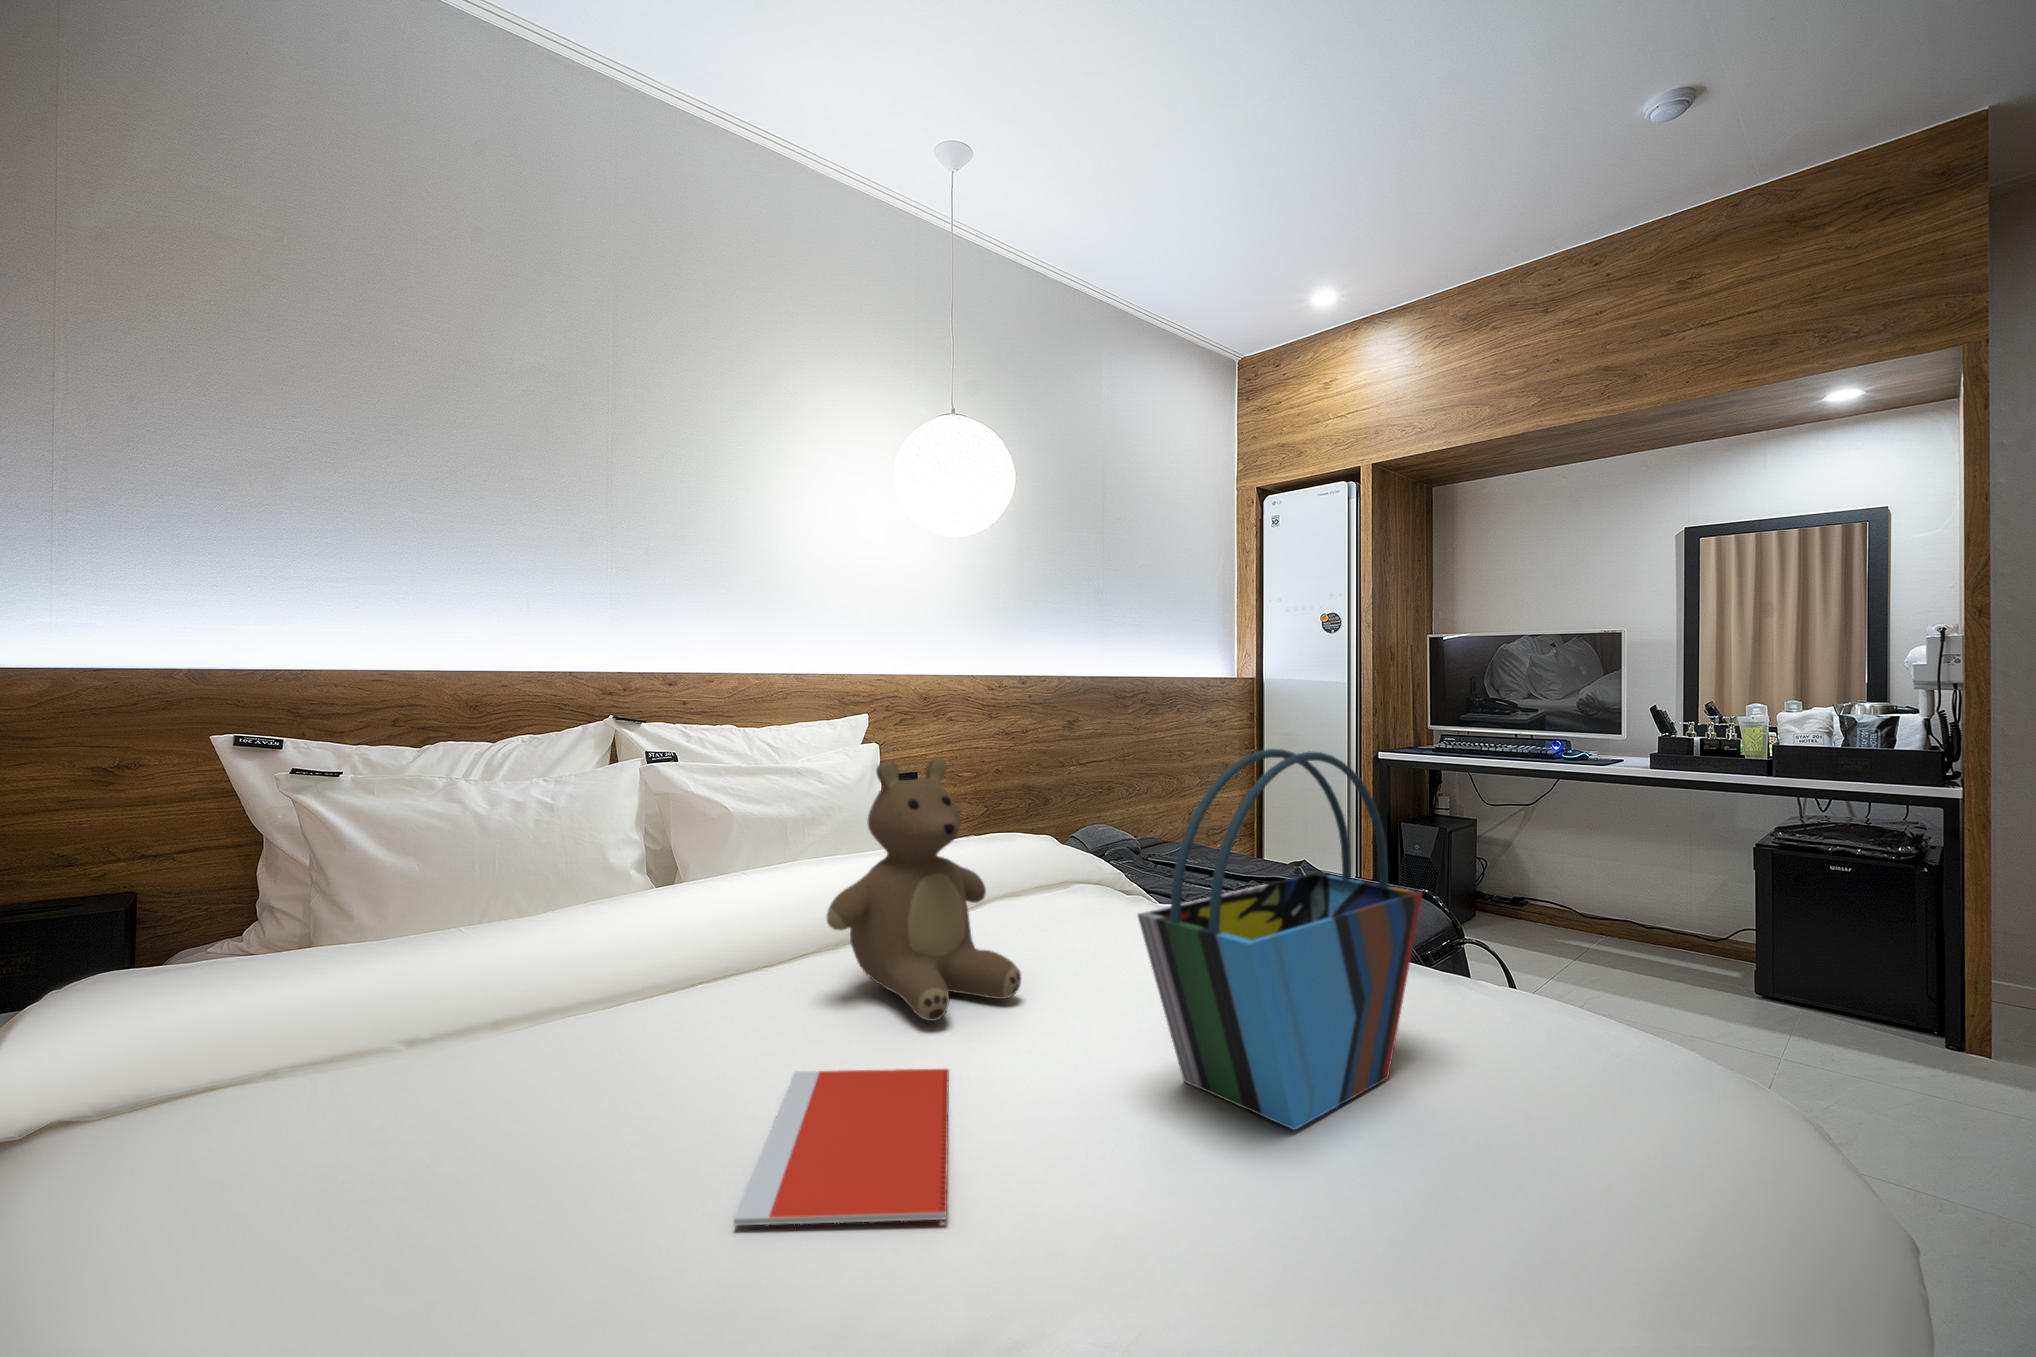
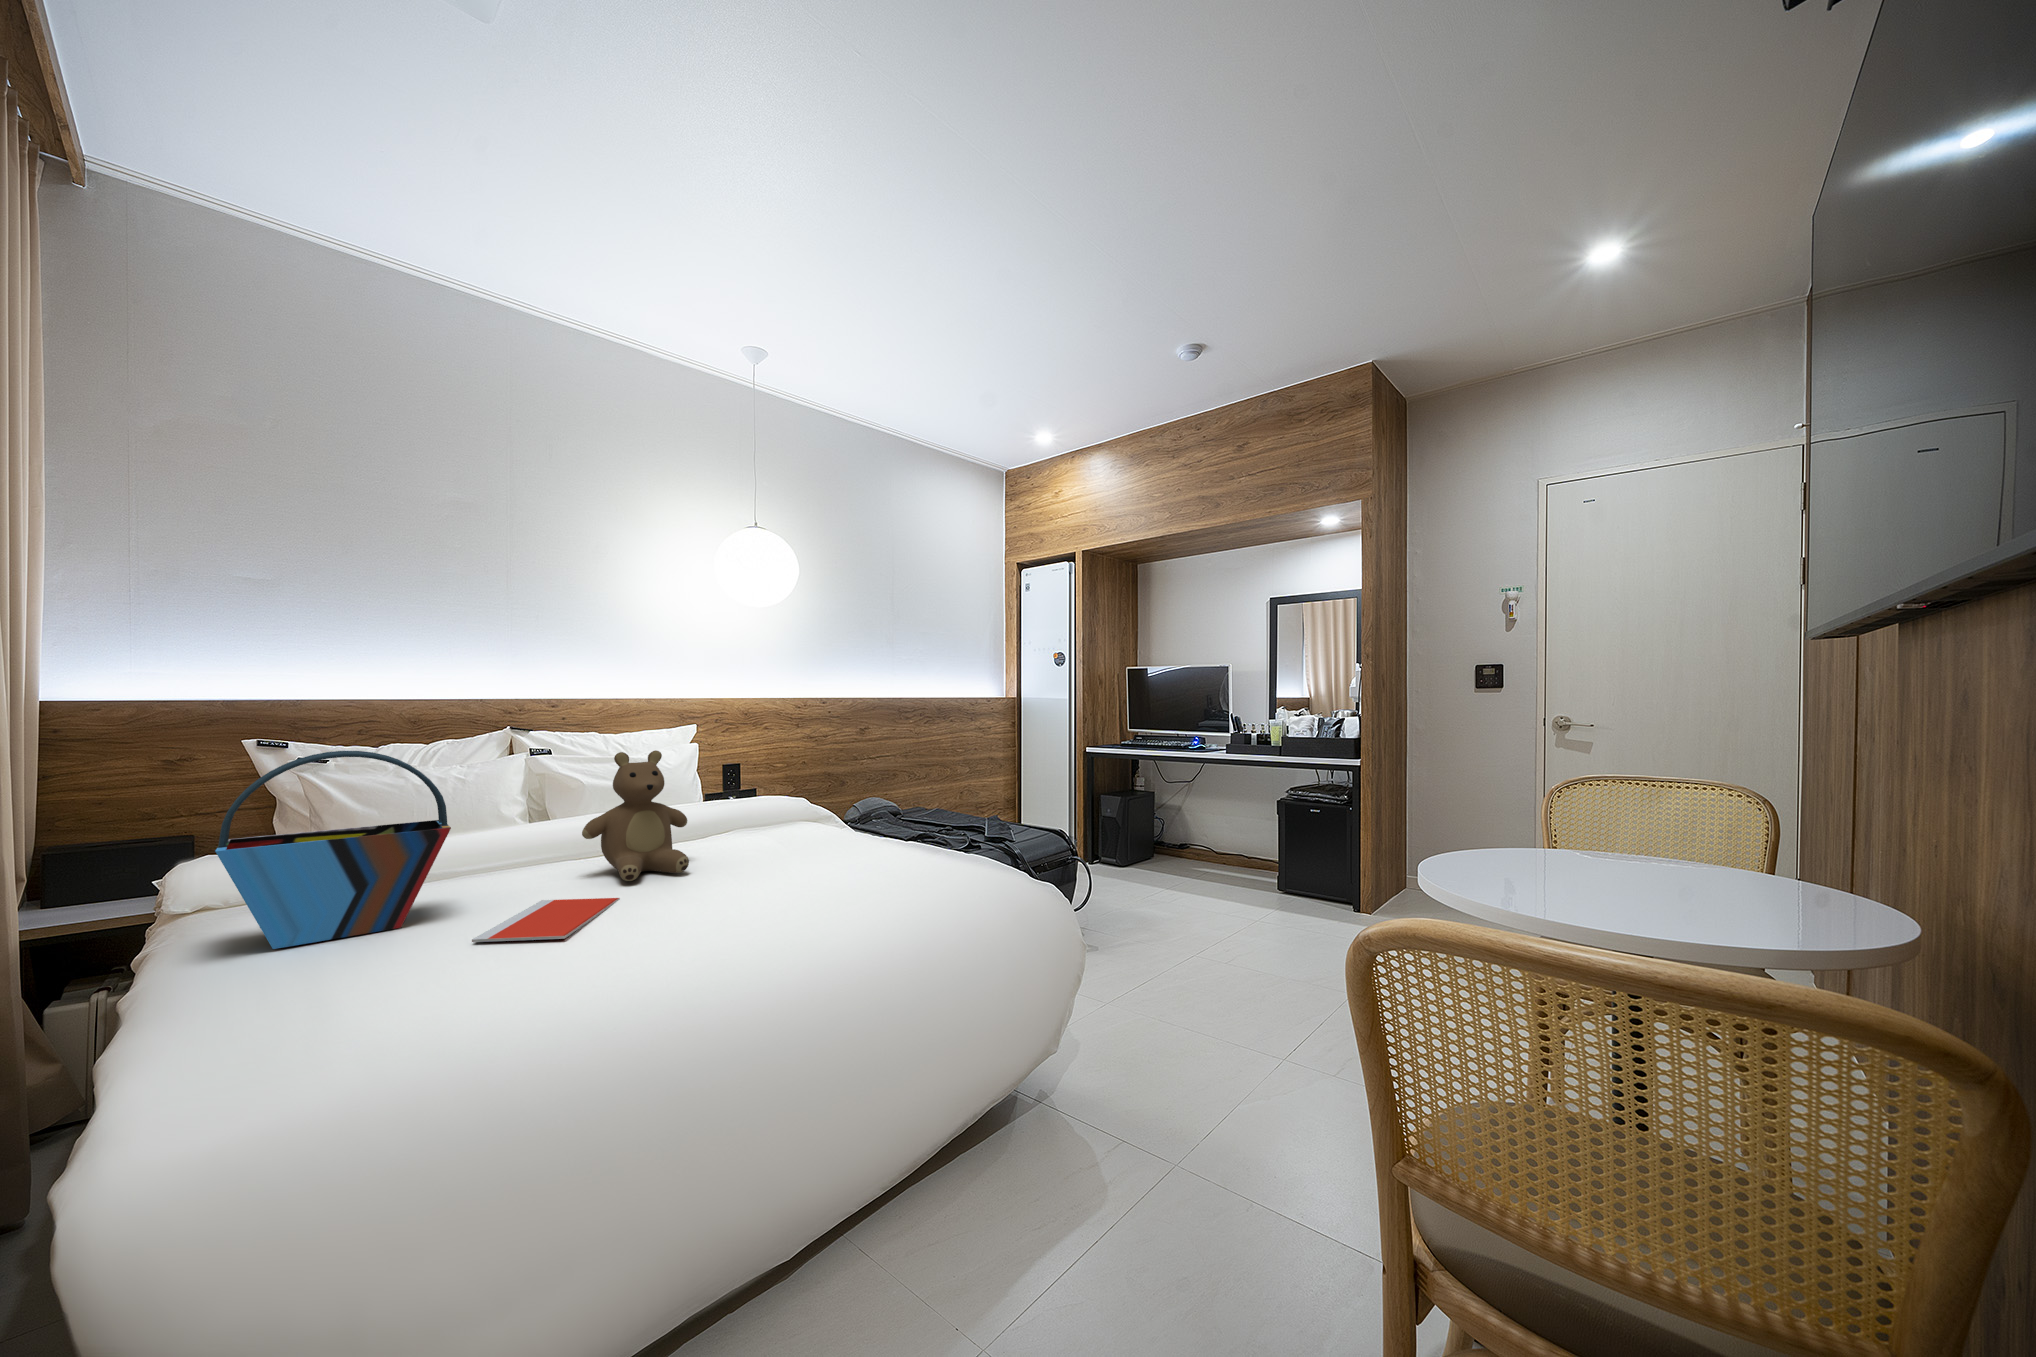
tote bag: present [1138,749,1422,1130] -> present [215,751,451,949]

